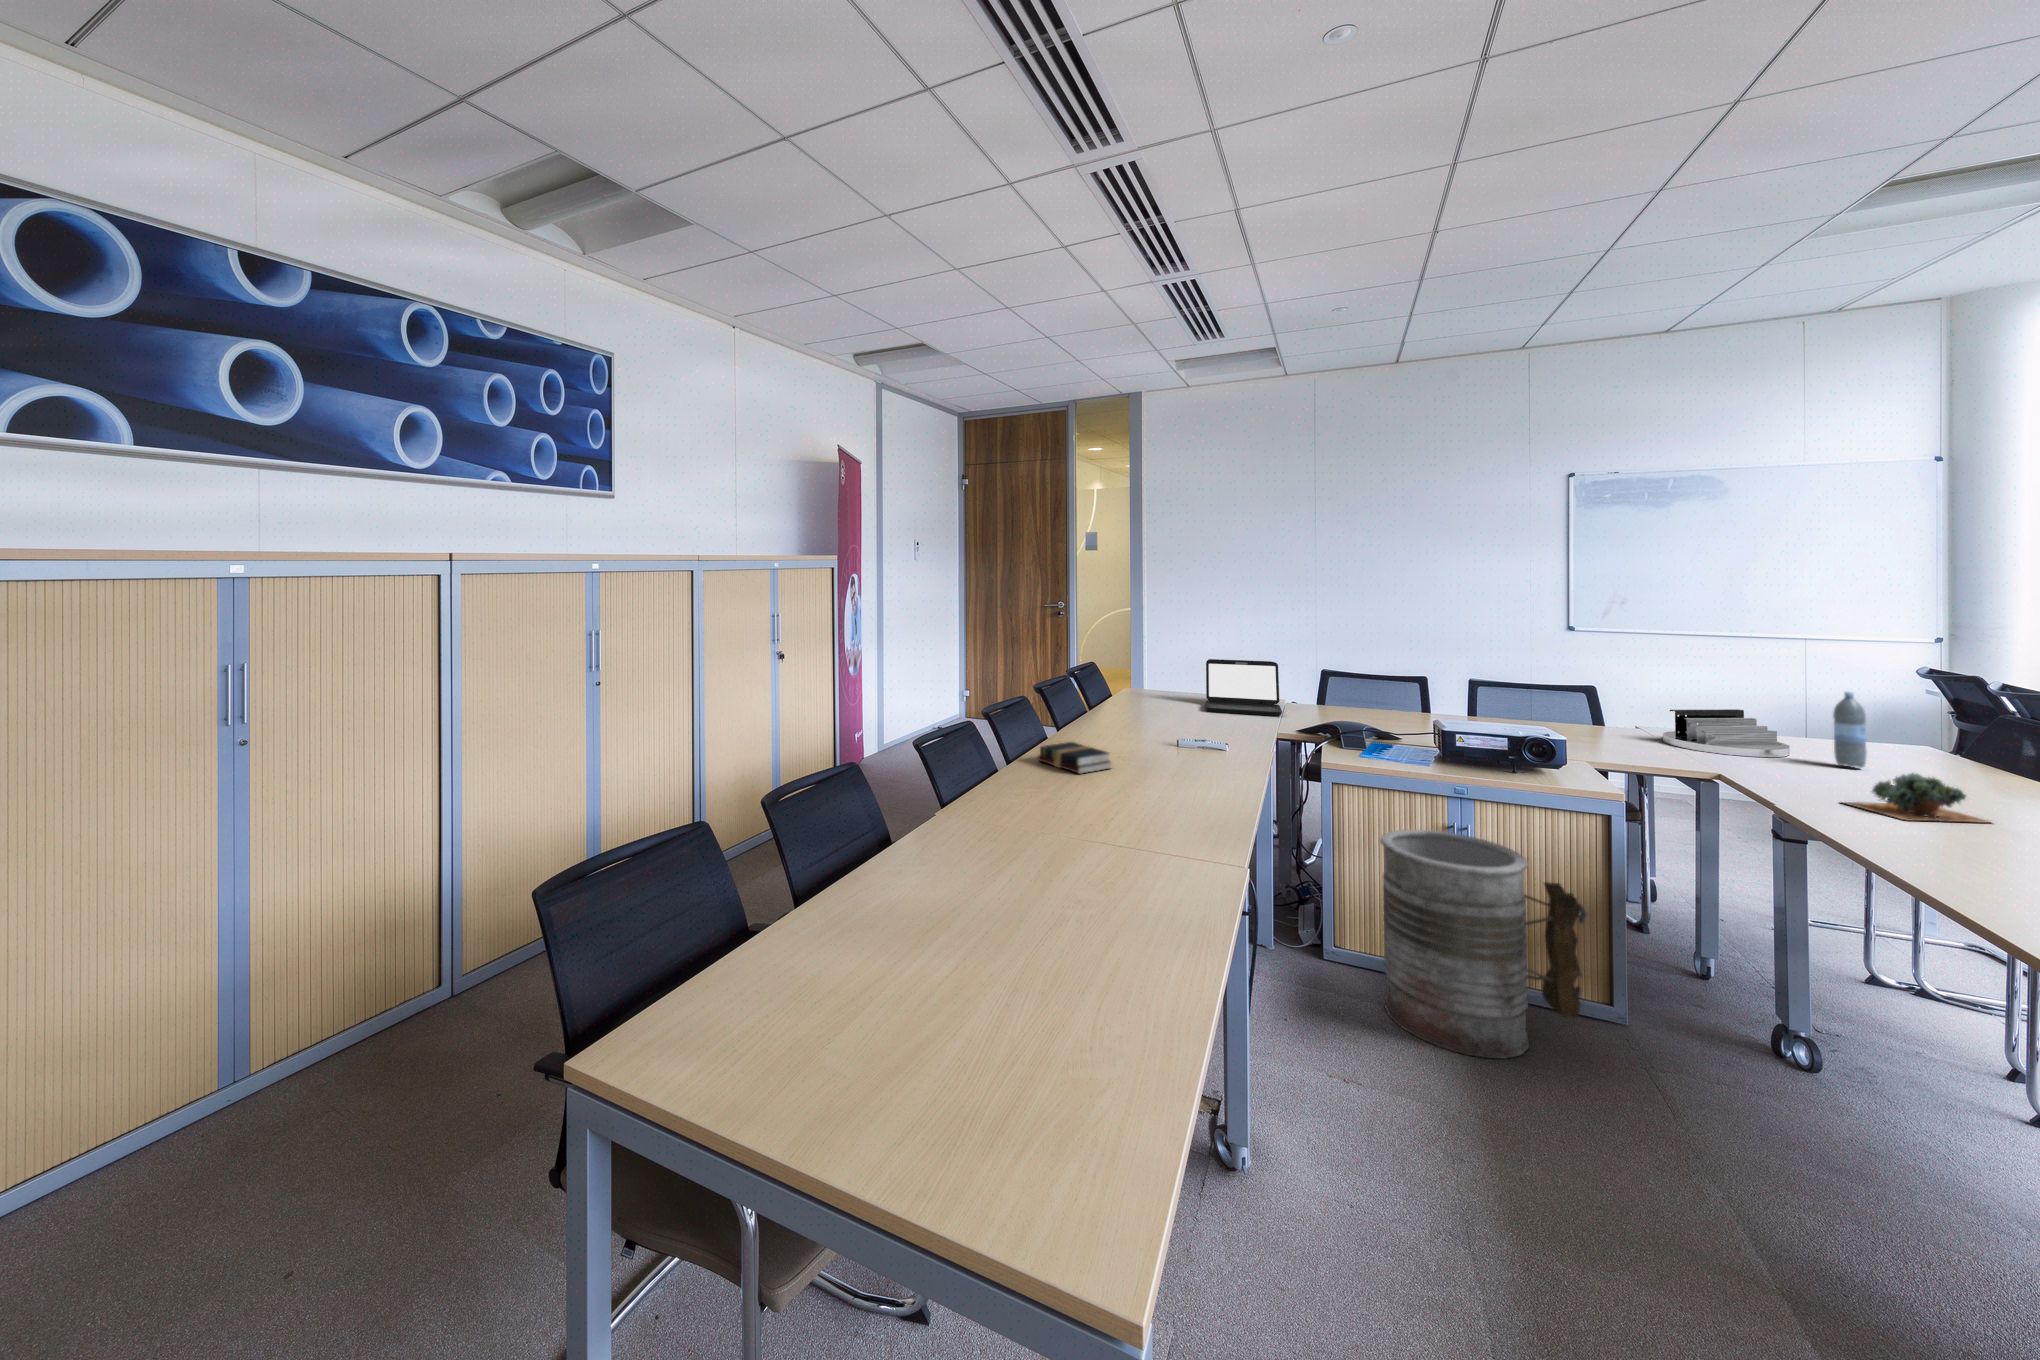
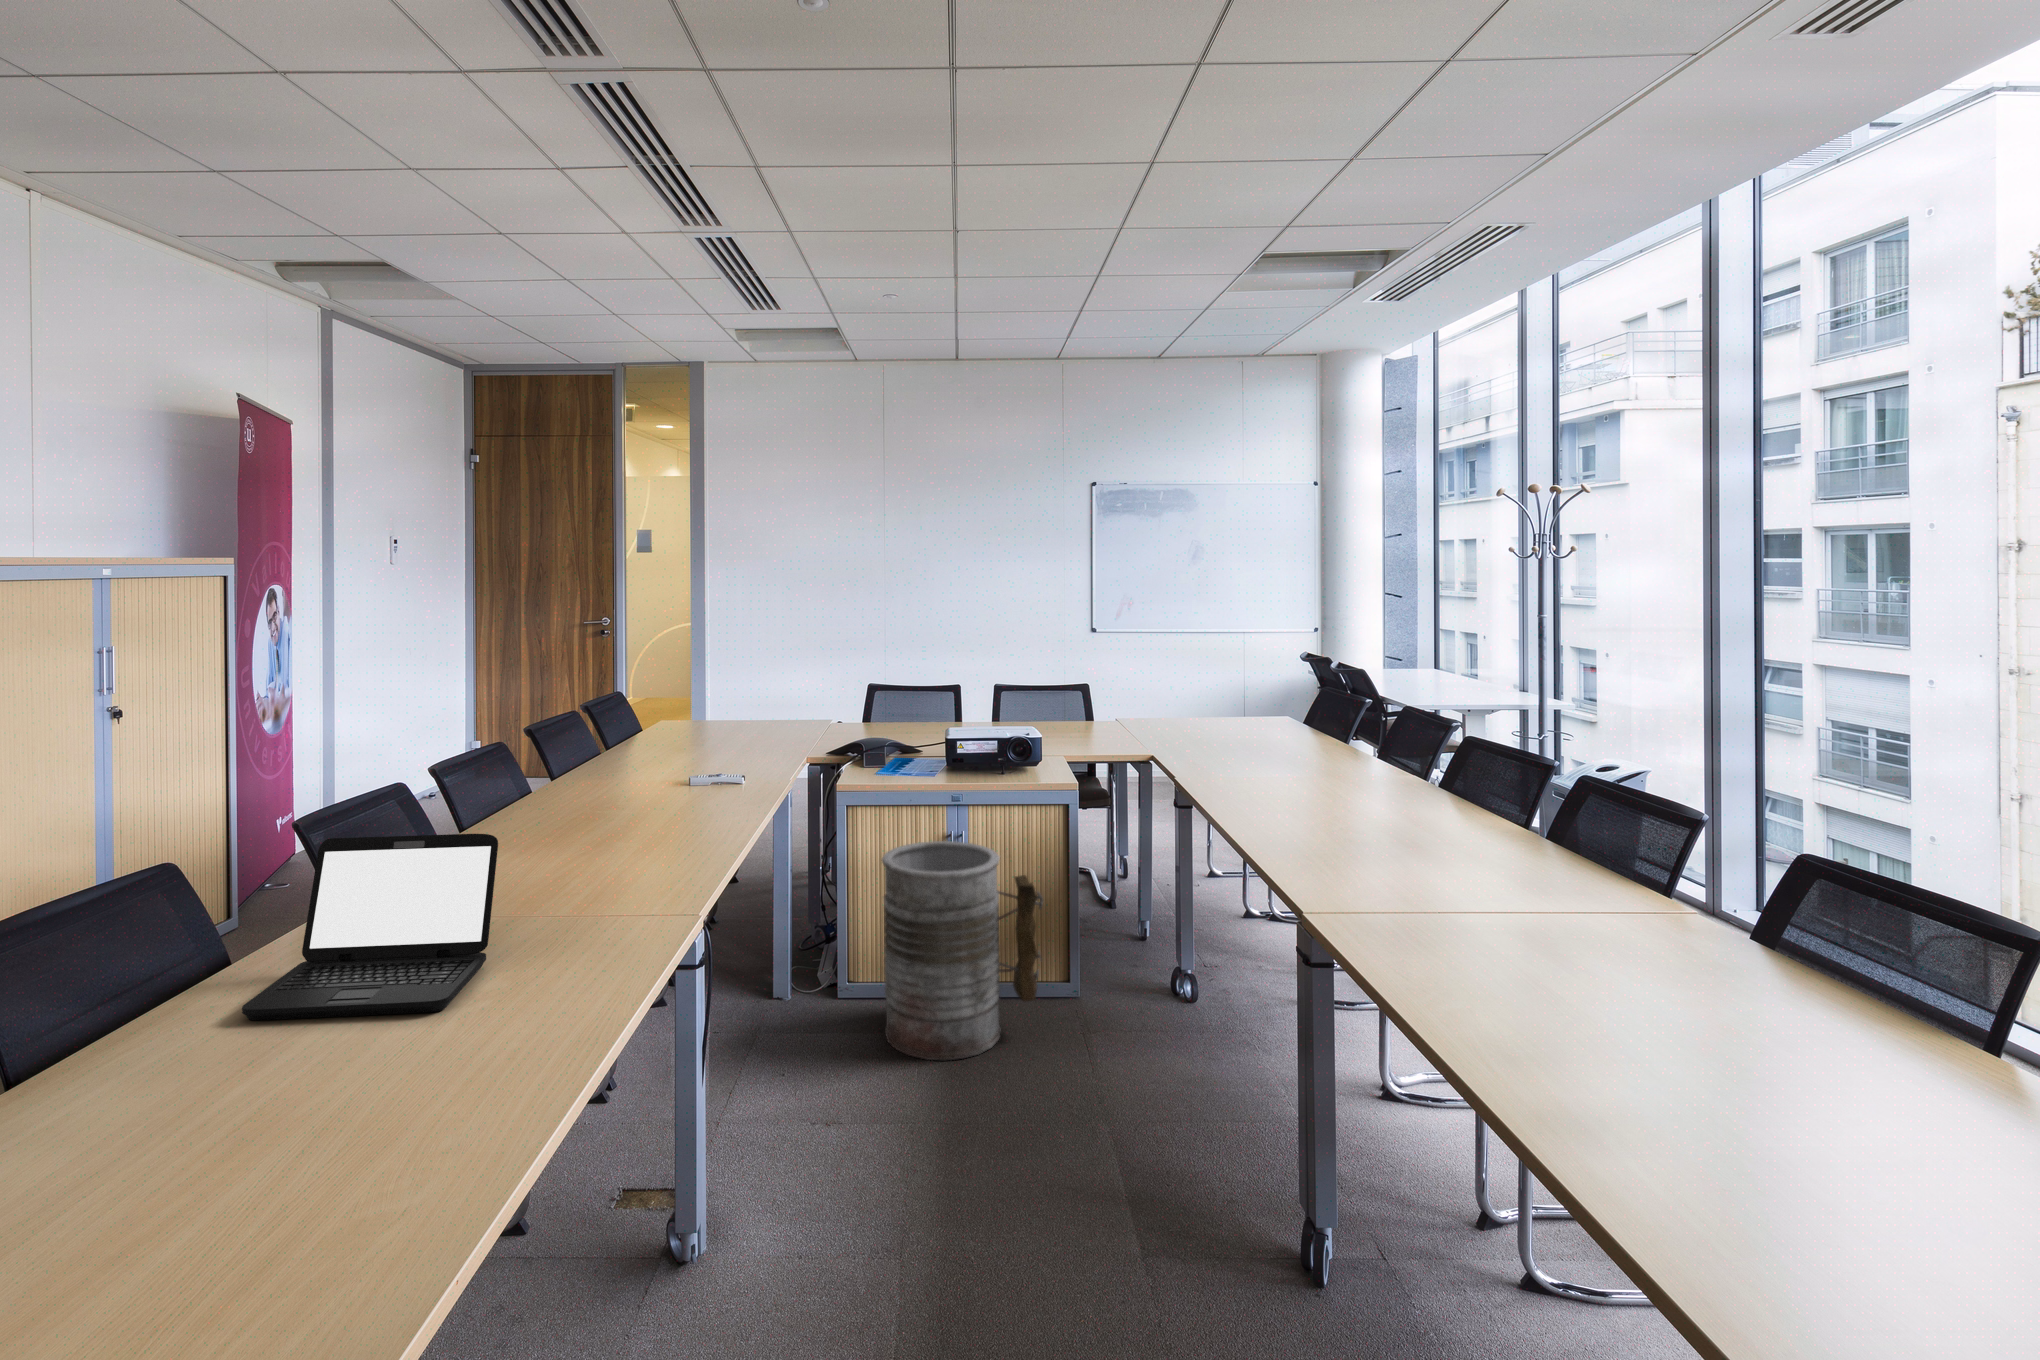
laptop: present [1206,659,1282,716] -> present [242,834,498,1020]
water bottle: present [1833,692,1867,768] -> none [1226,677,1244,742]
desk organizer: present [1663,709,1790,757] -> none [1126,698,1204,739]
hardback book: present [1038,742,1111,774] -> none [508,792,603,830]
succulent plant: present [1844,773,1989,823] -> none [1214,740,1295,780]

